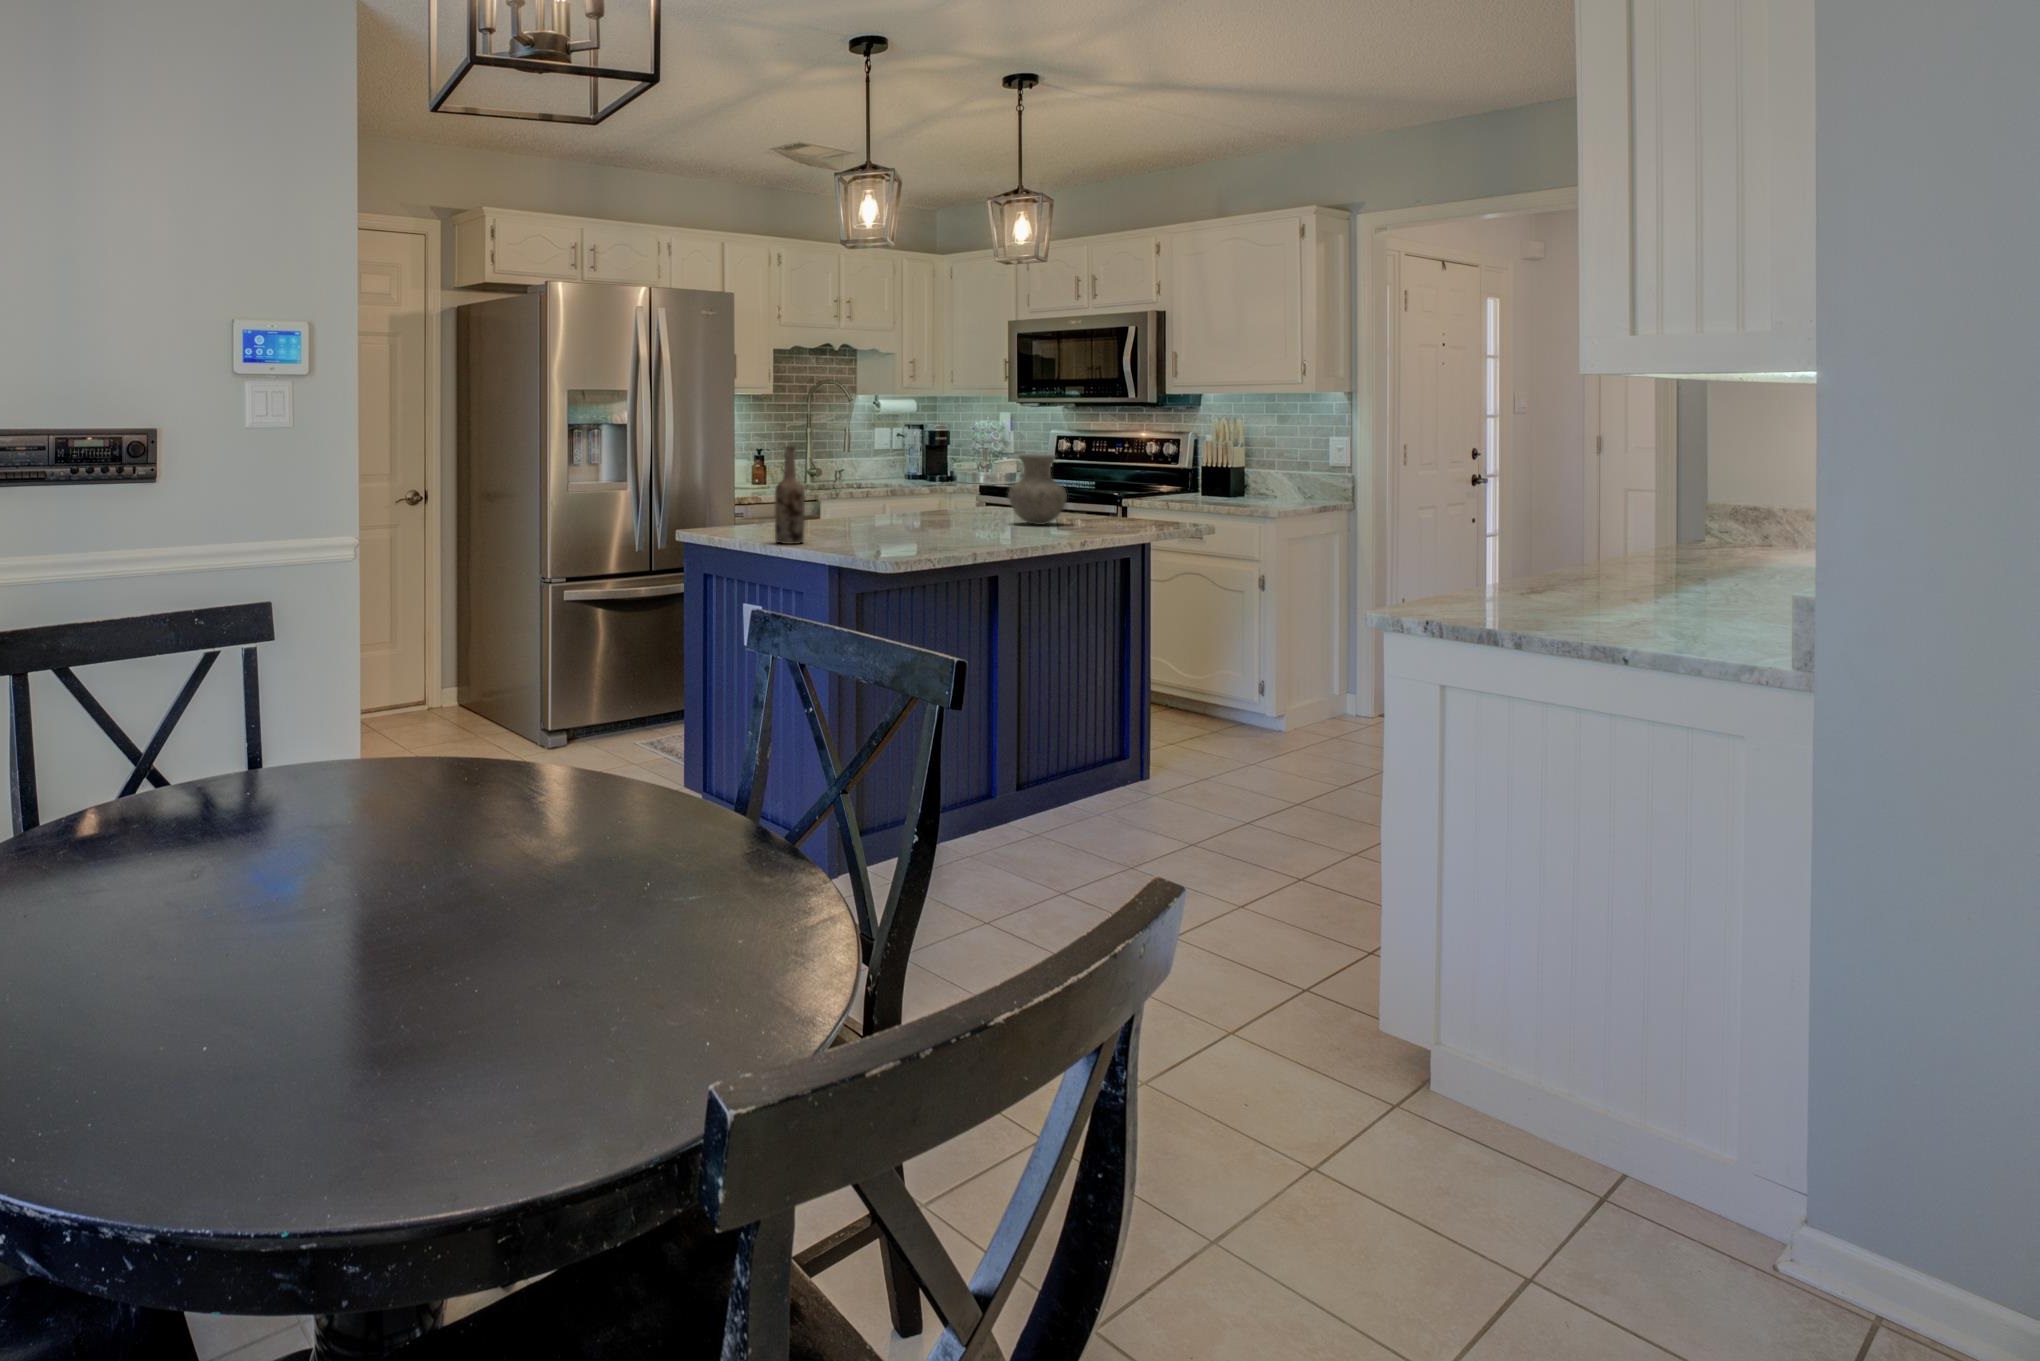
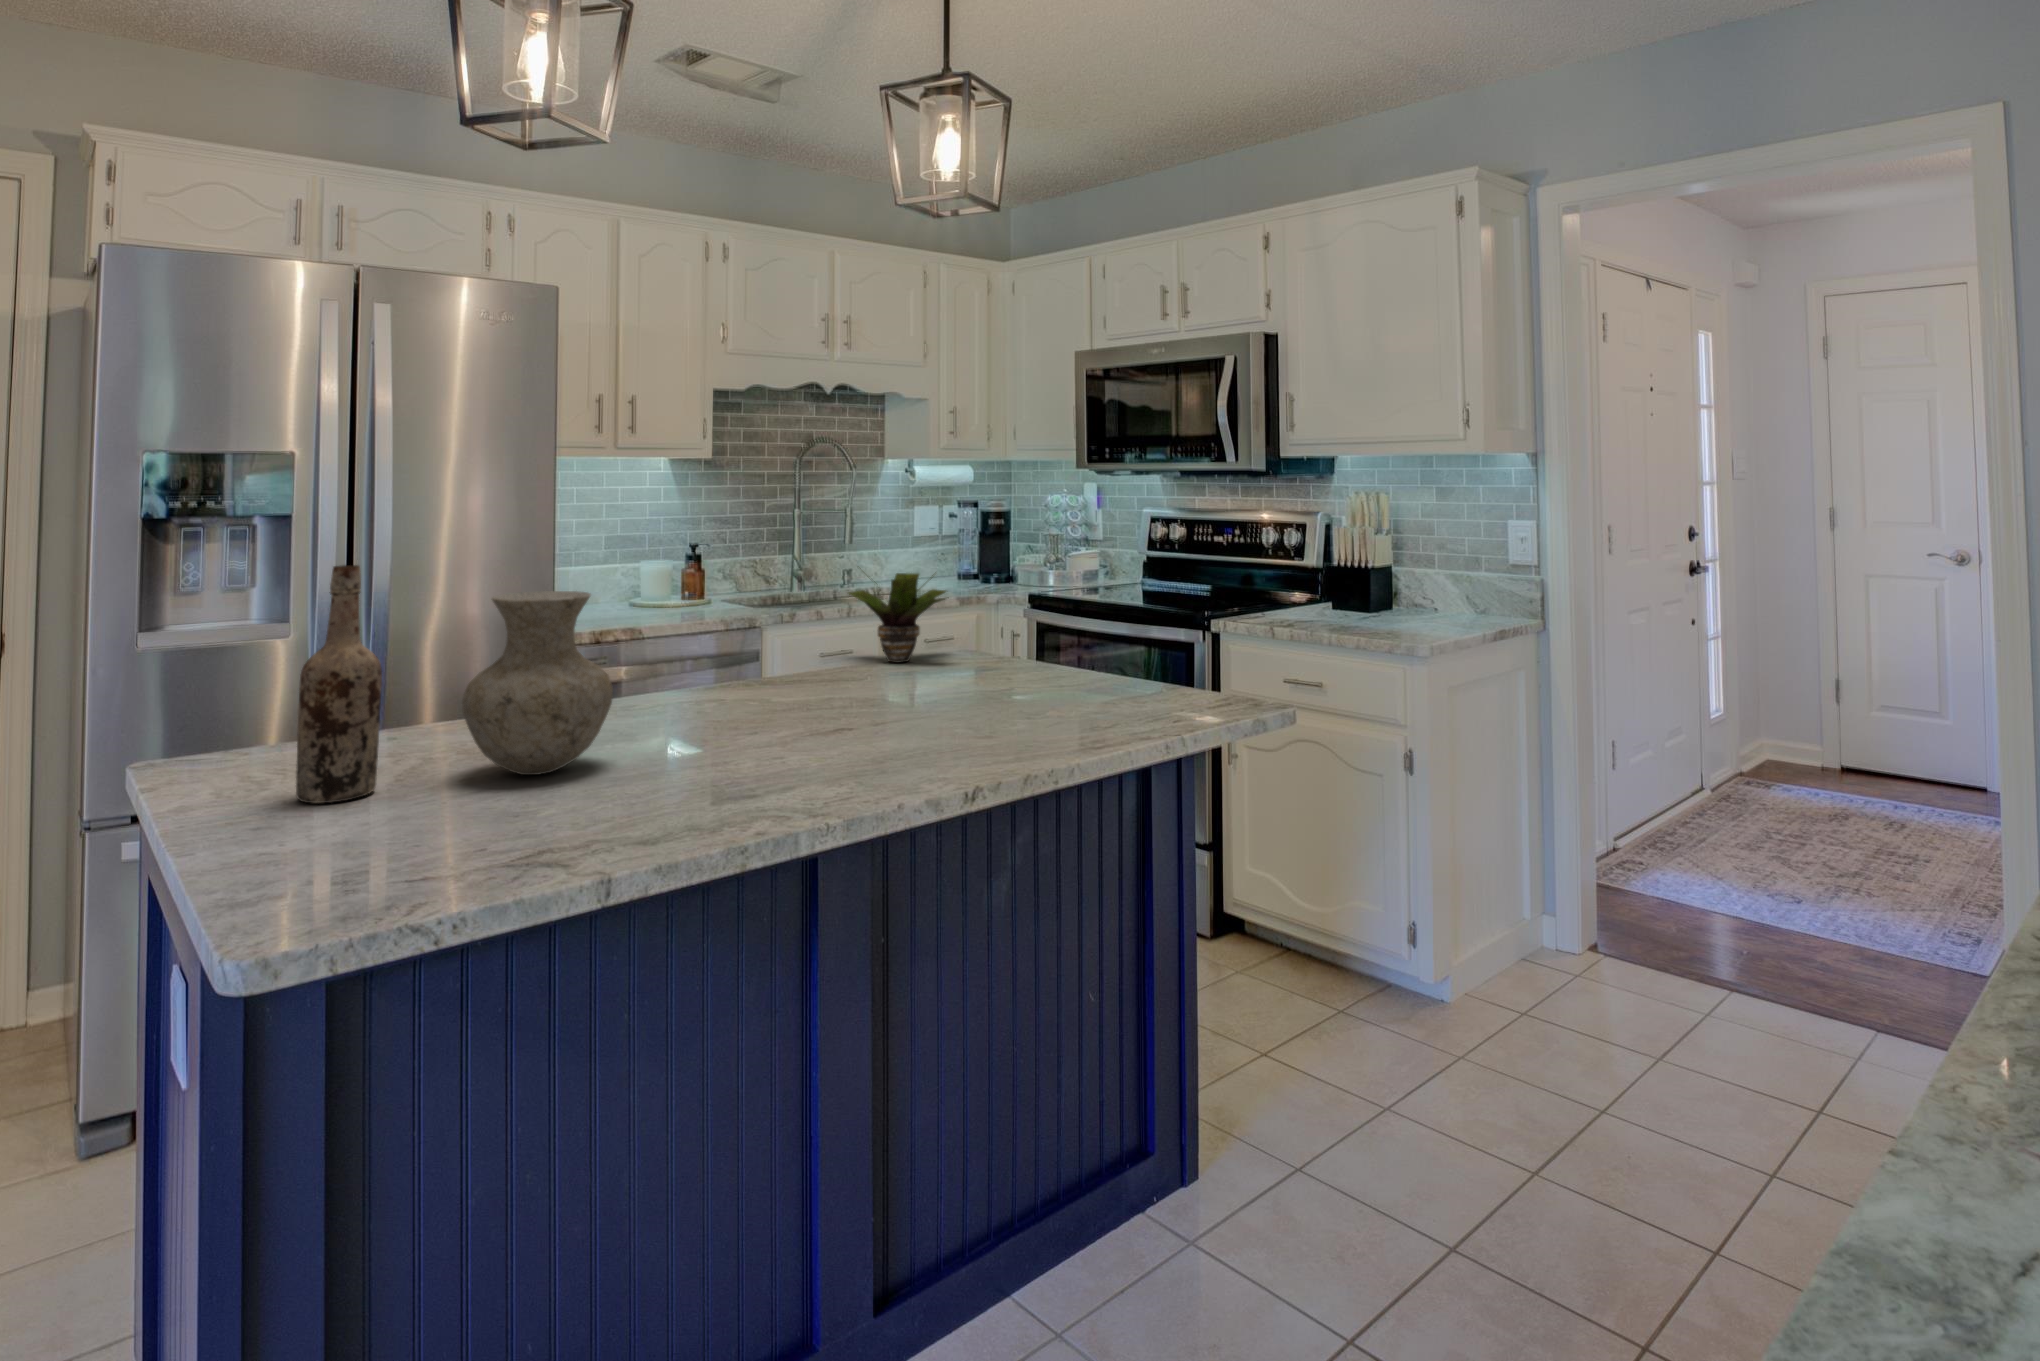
vase: present [1008,454,1067,525] -> present [462,591,613,775]
potted plant: none [908,459,980,515] -> present [849,573,949,663]

